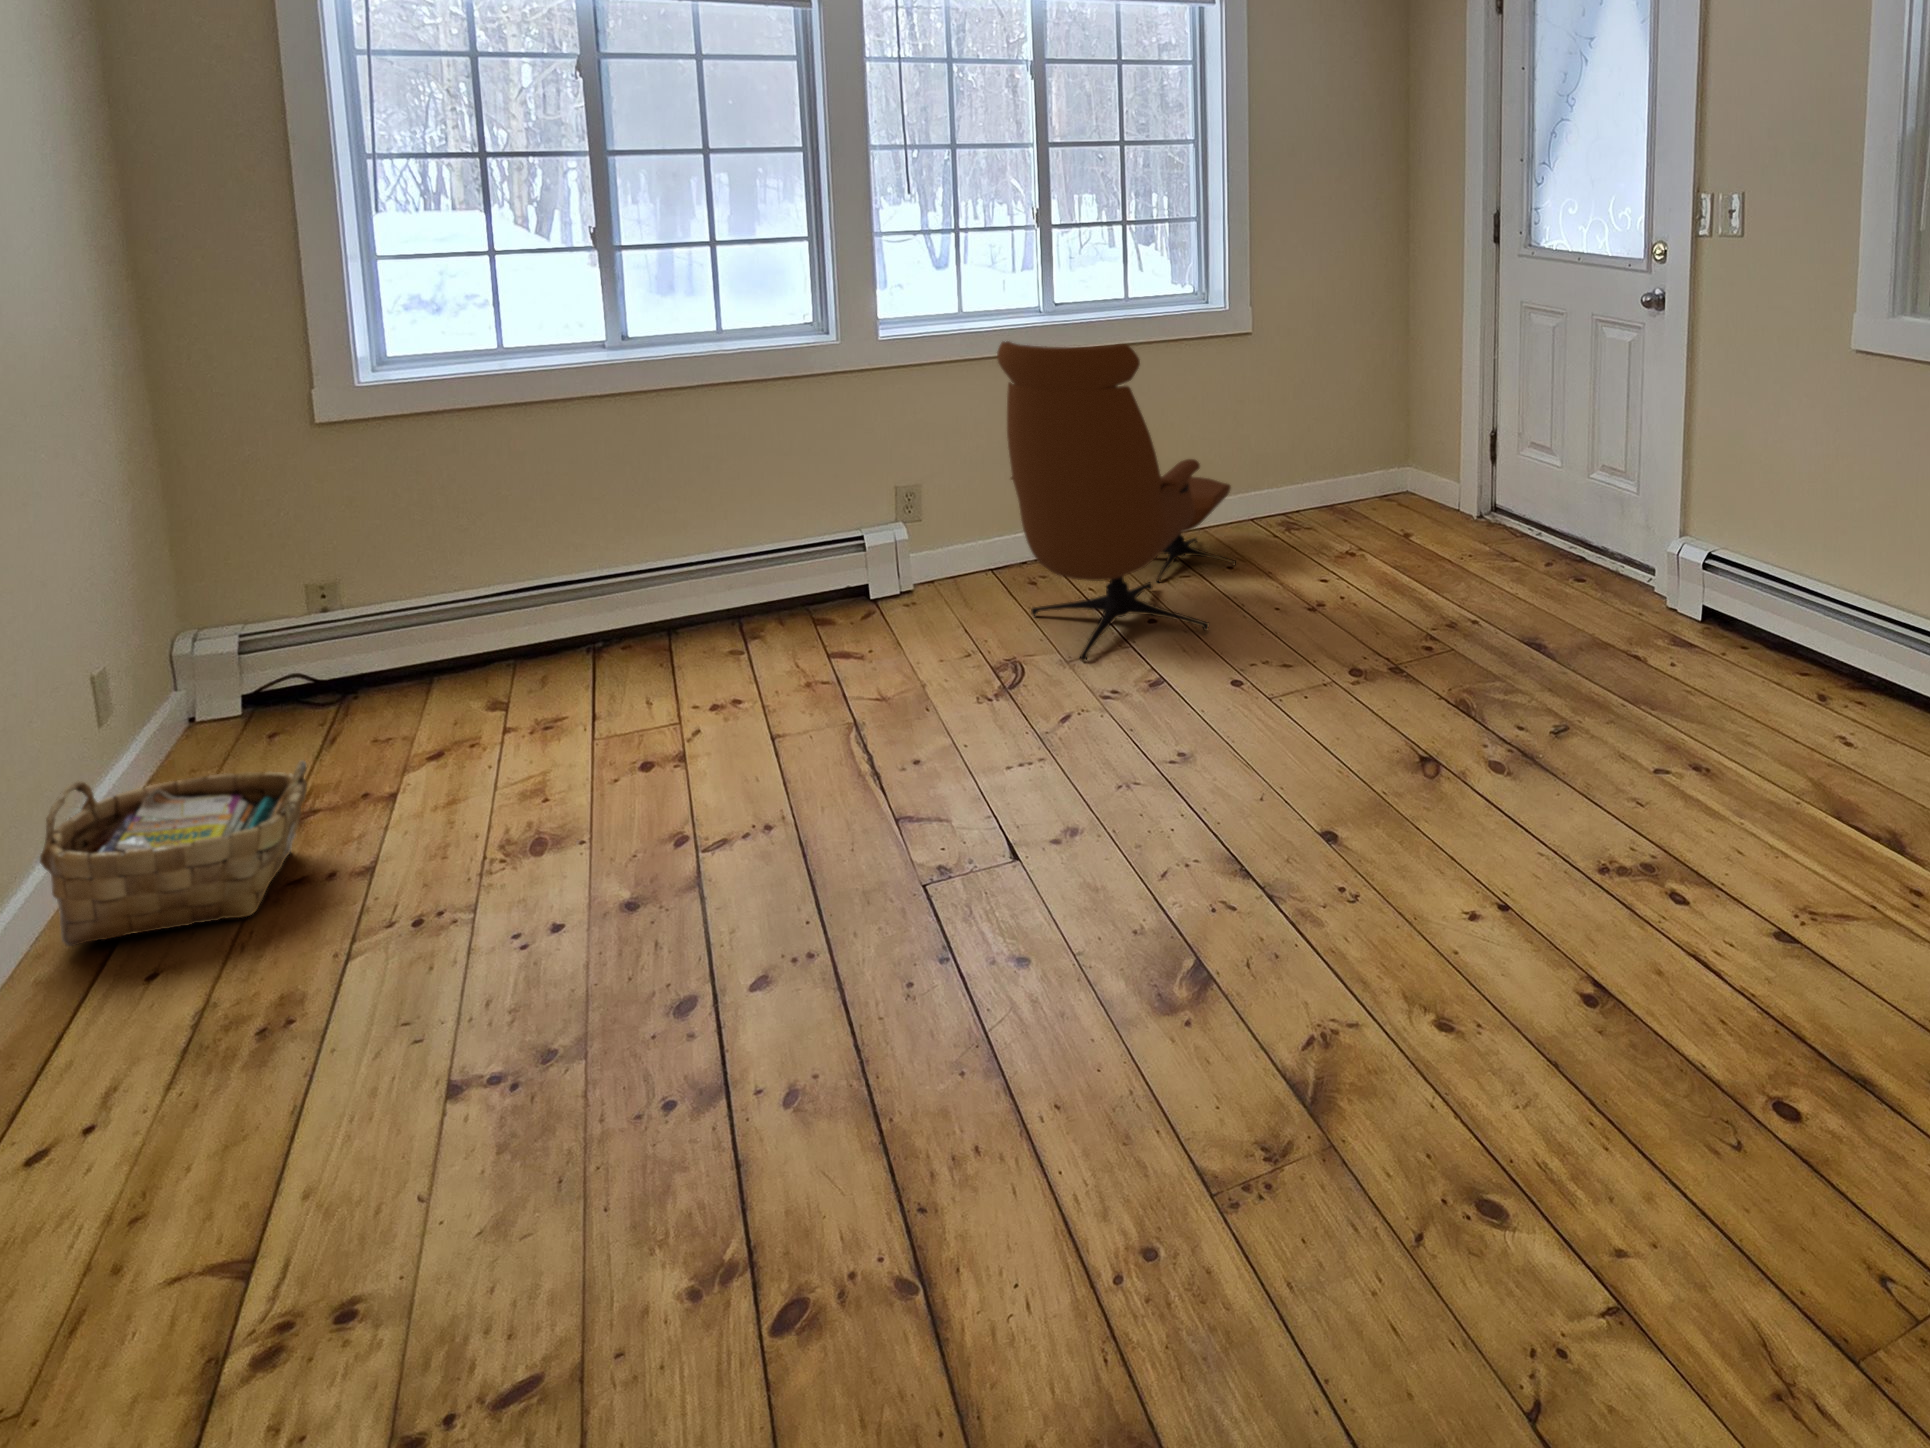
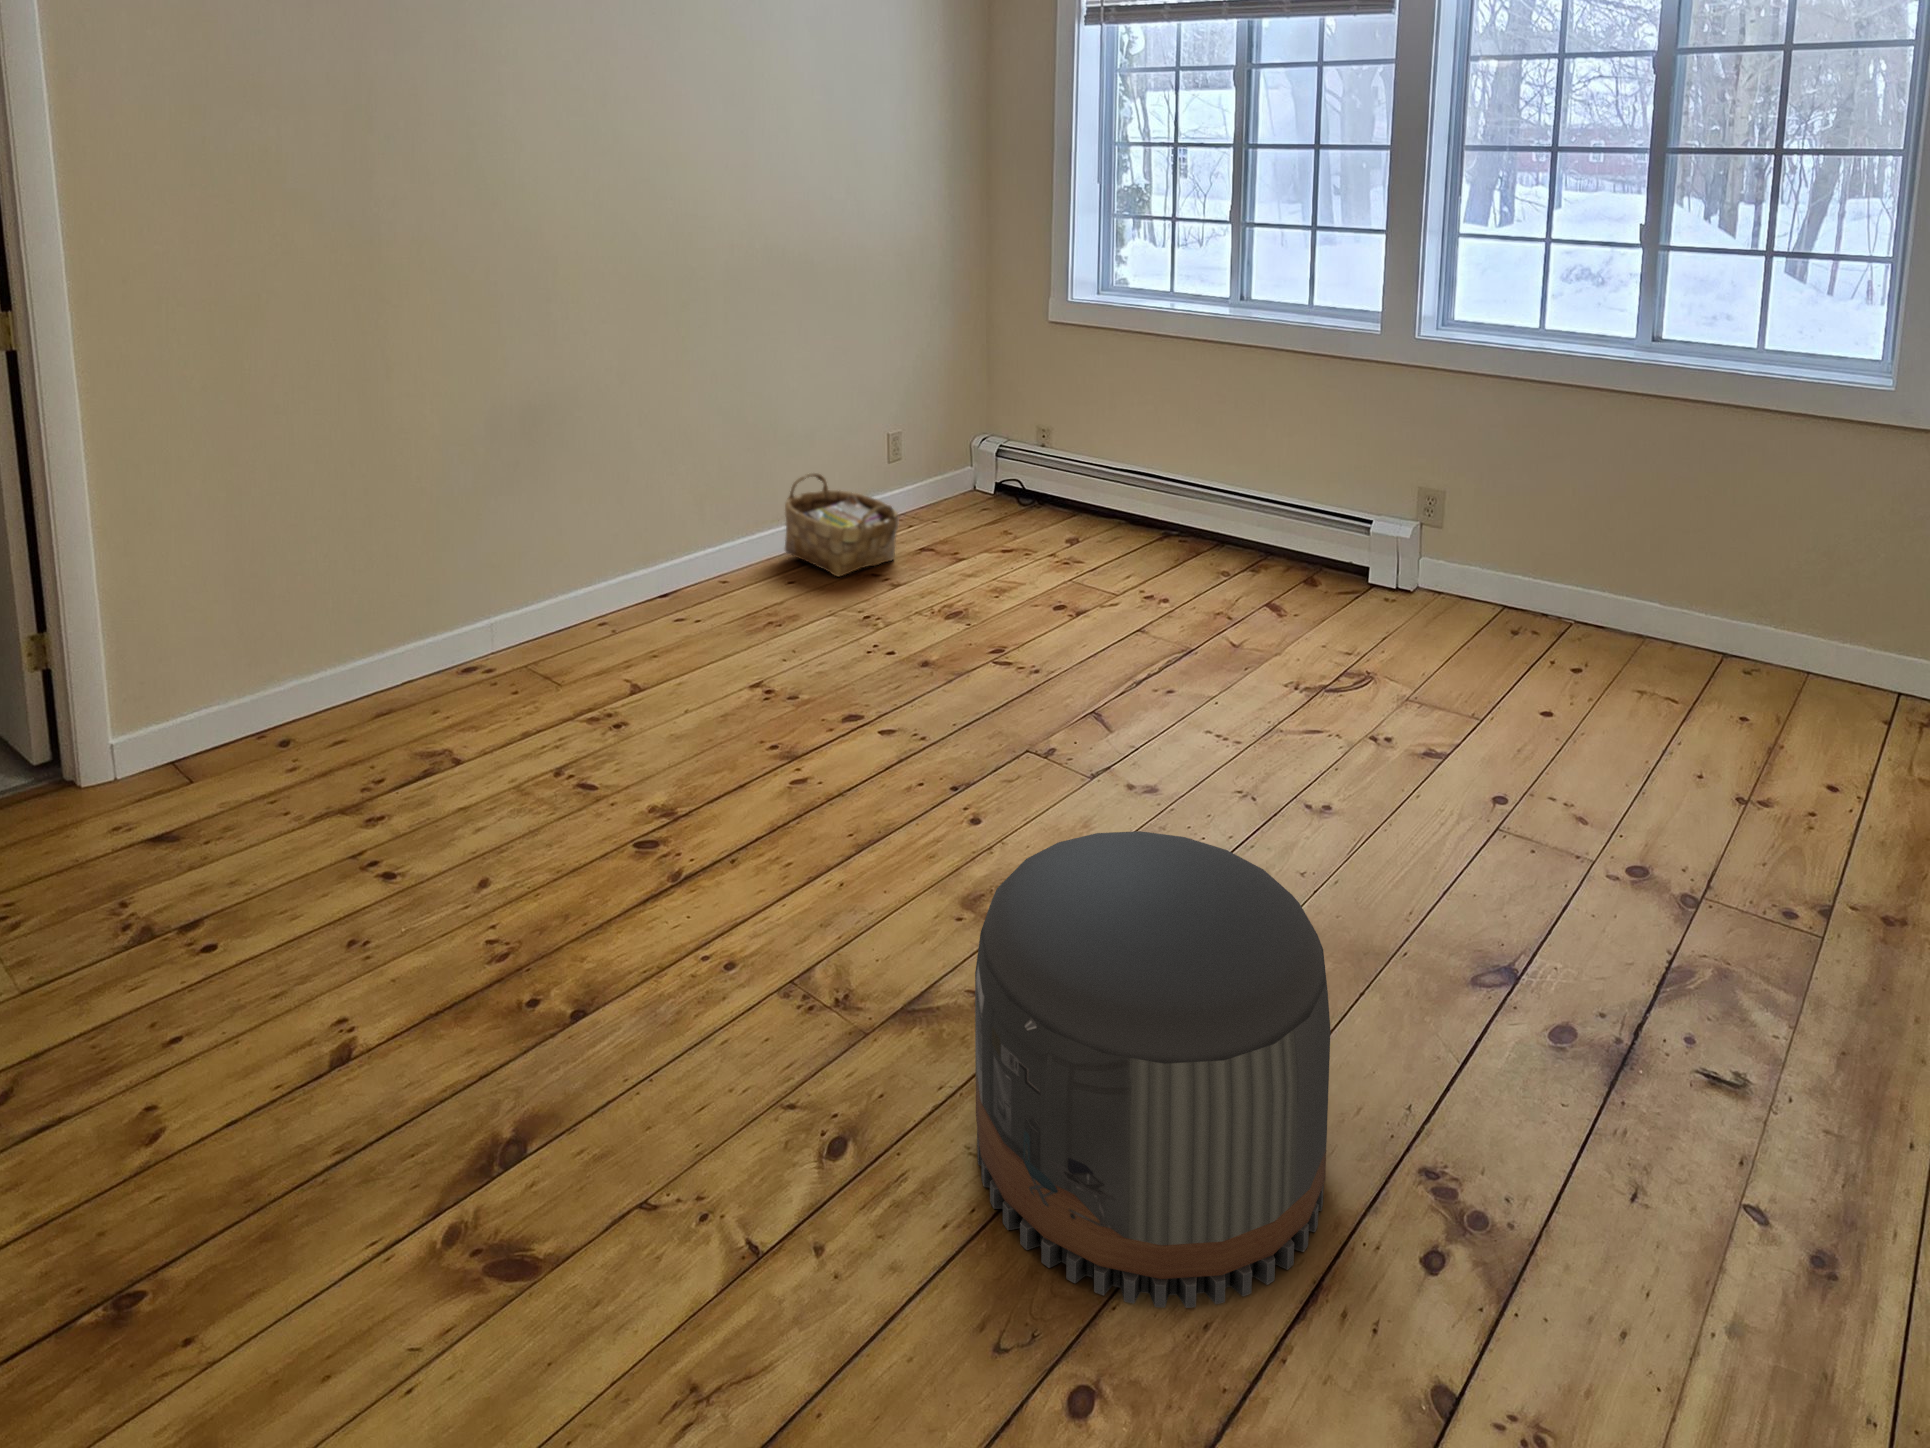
lounge chair: present [997,341,1236,661] -> none [1379,351,1814,750]
pouf: none [1400,732,1713,1114] -> present [975,831,1331,1308]

